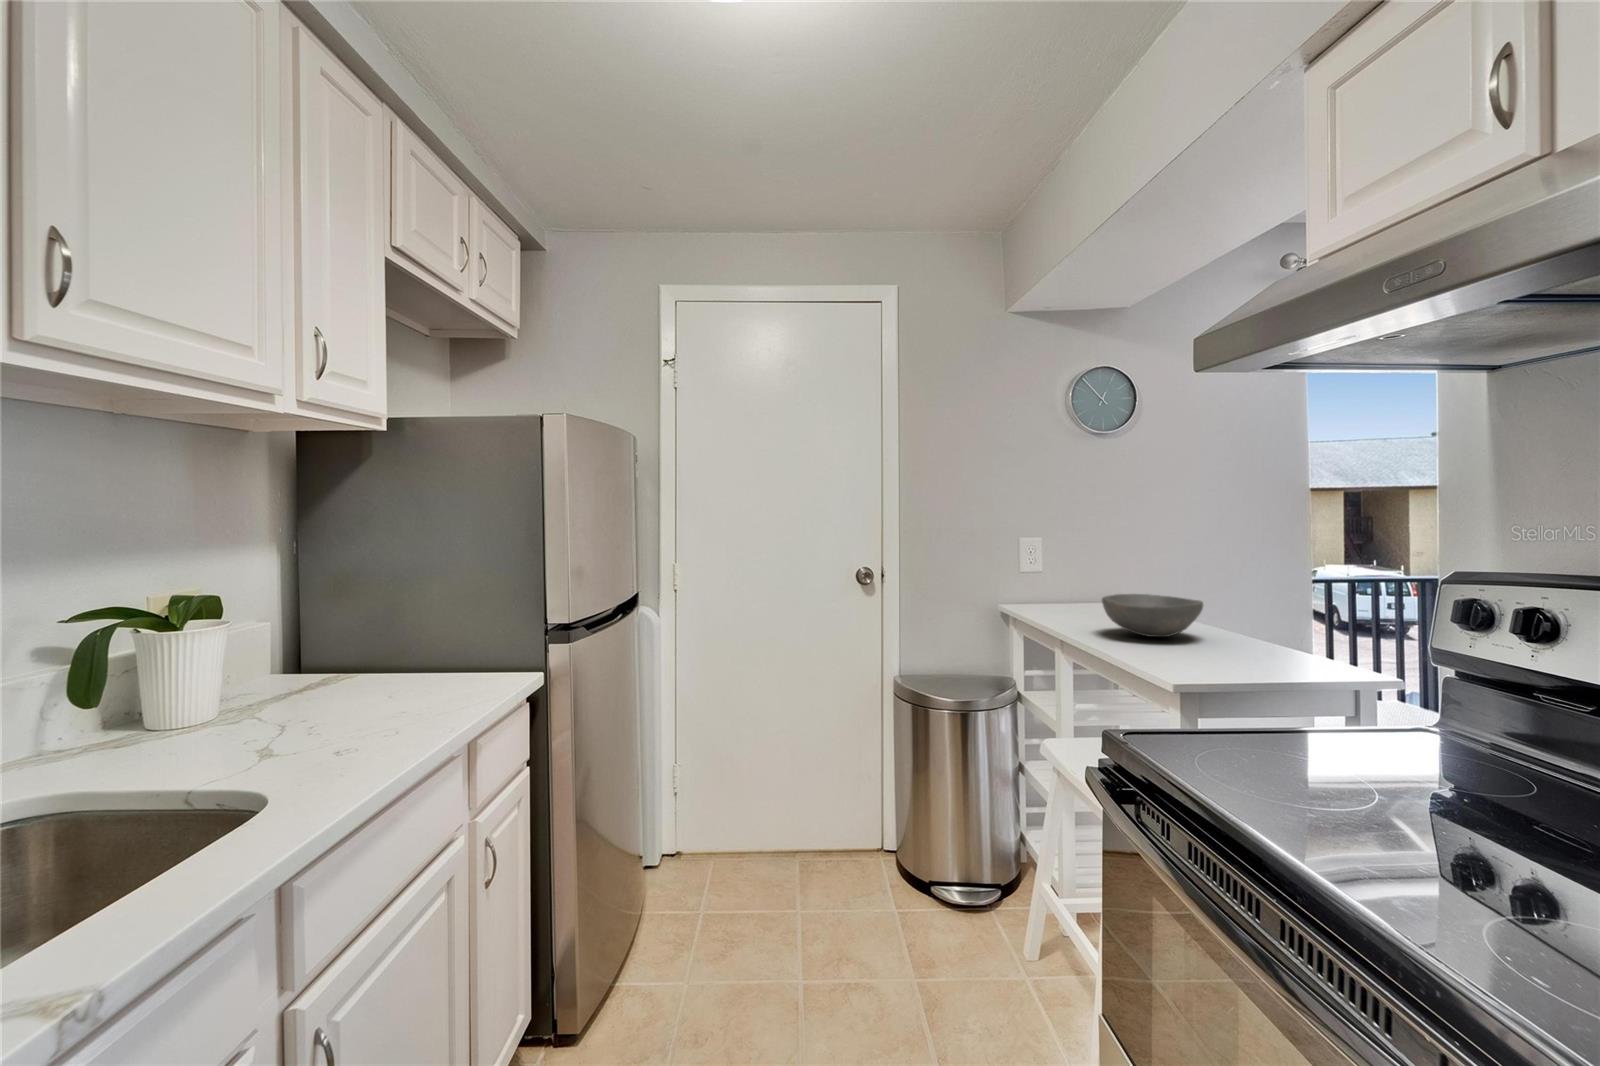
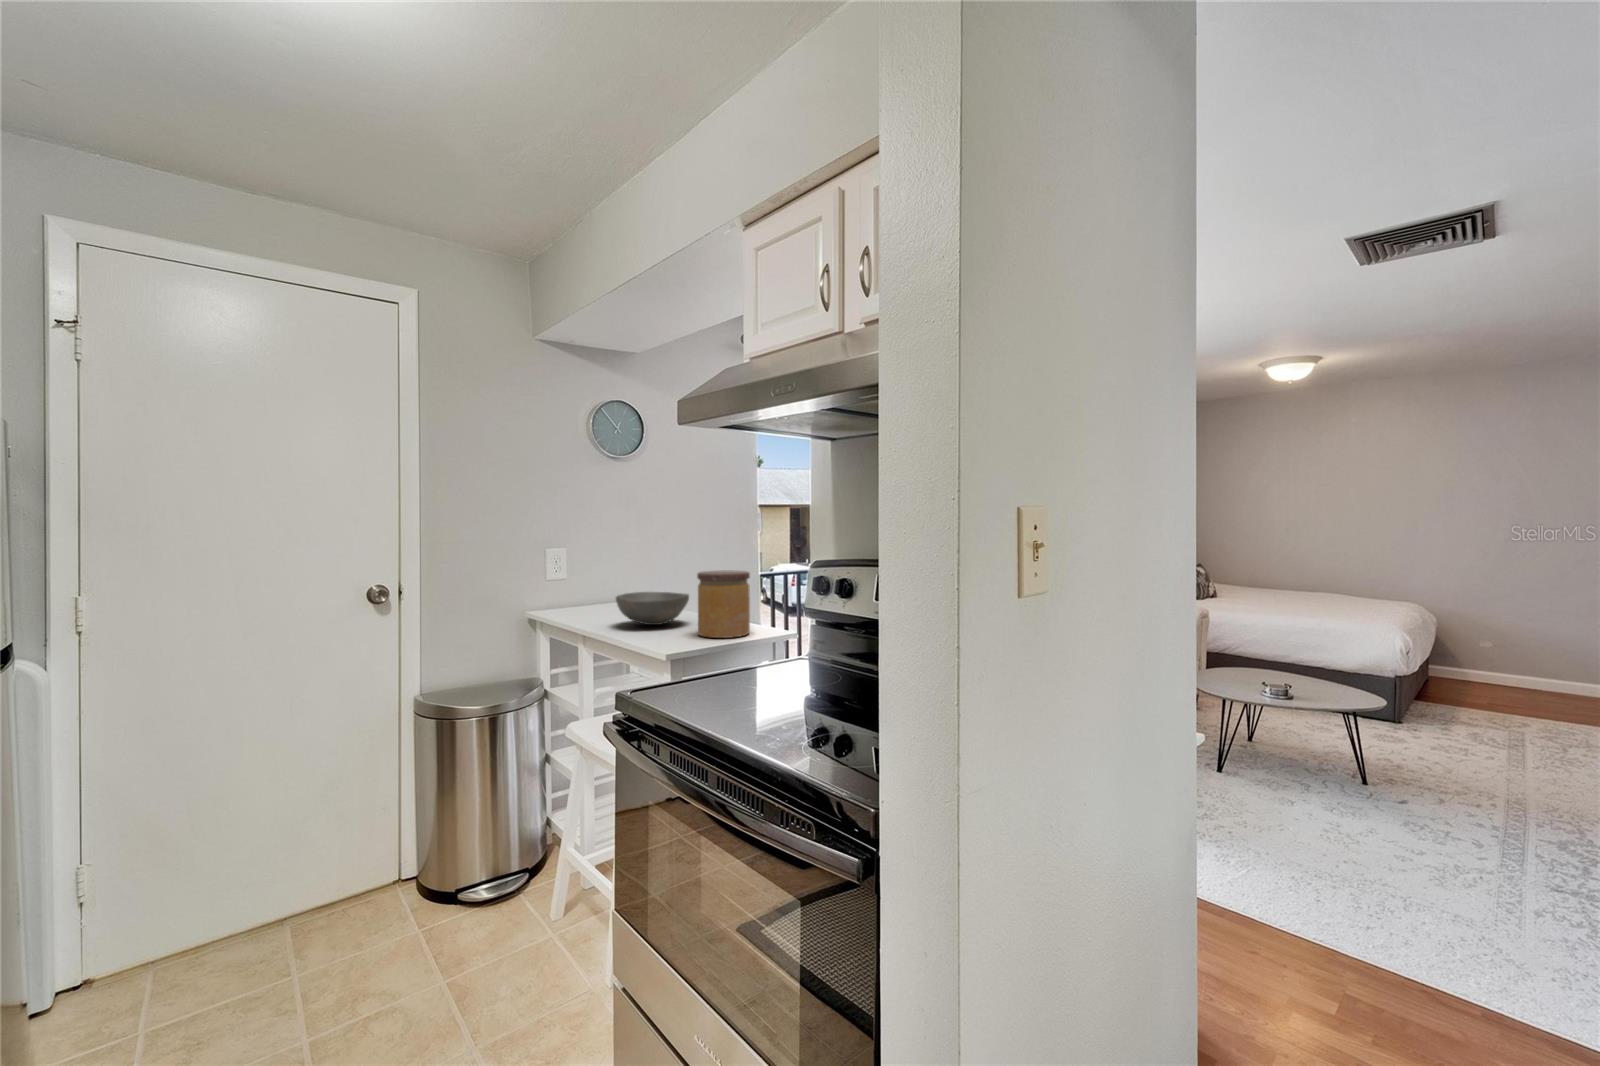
jar: none [1218,573,1306,669] -> present [697,570,750,638]

